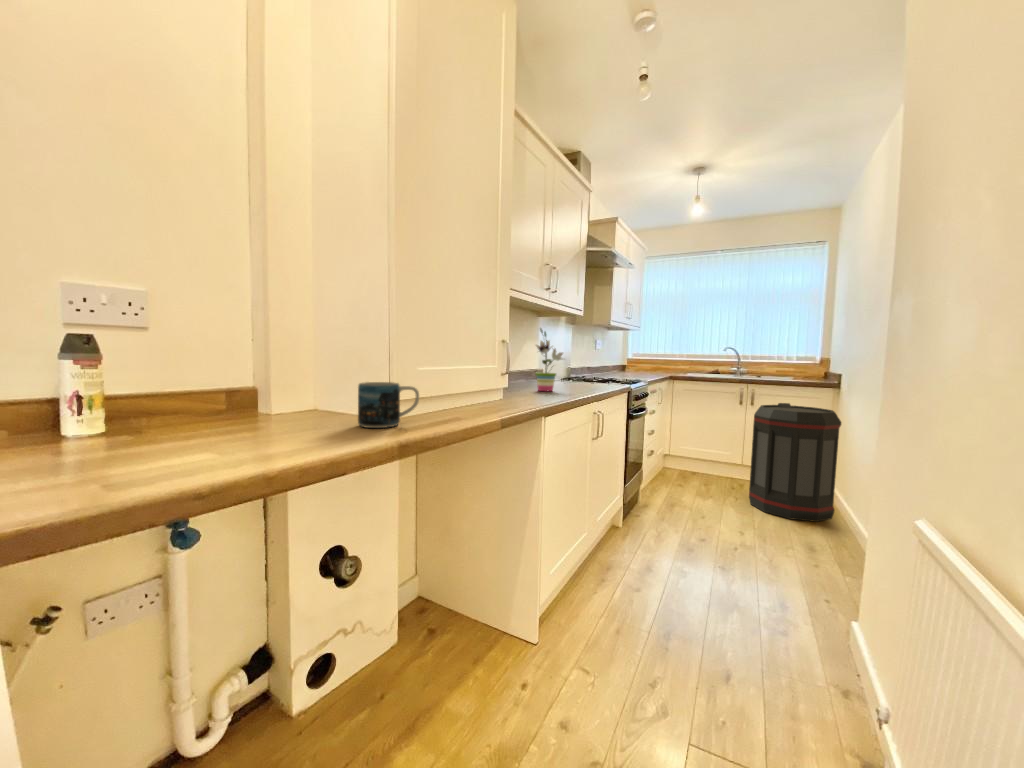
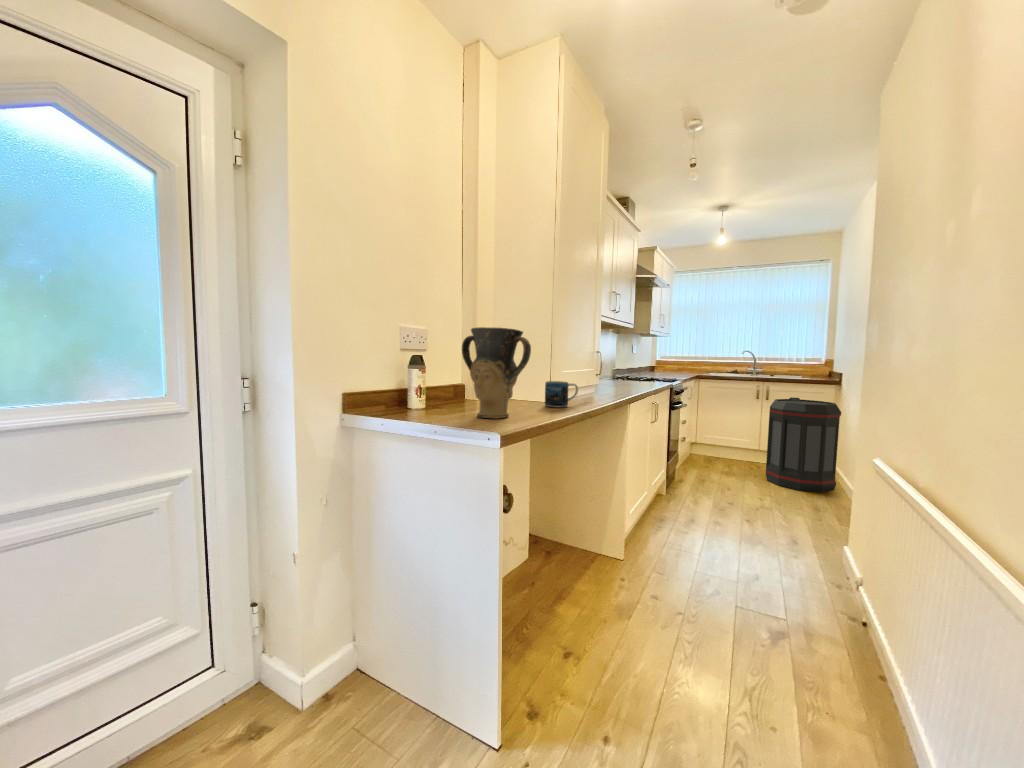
vase: none [105,264,249,460] -> present [462,327,531,418]
potted plant: present [536,328,563,391] -> none [610,341,633,388]

